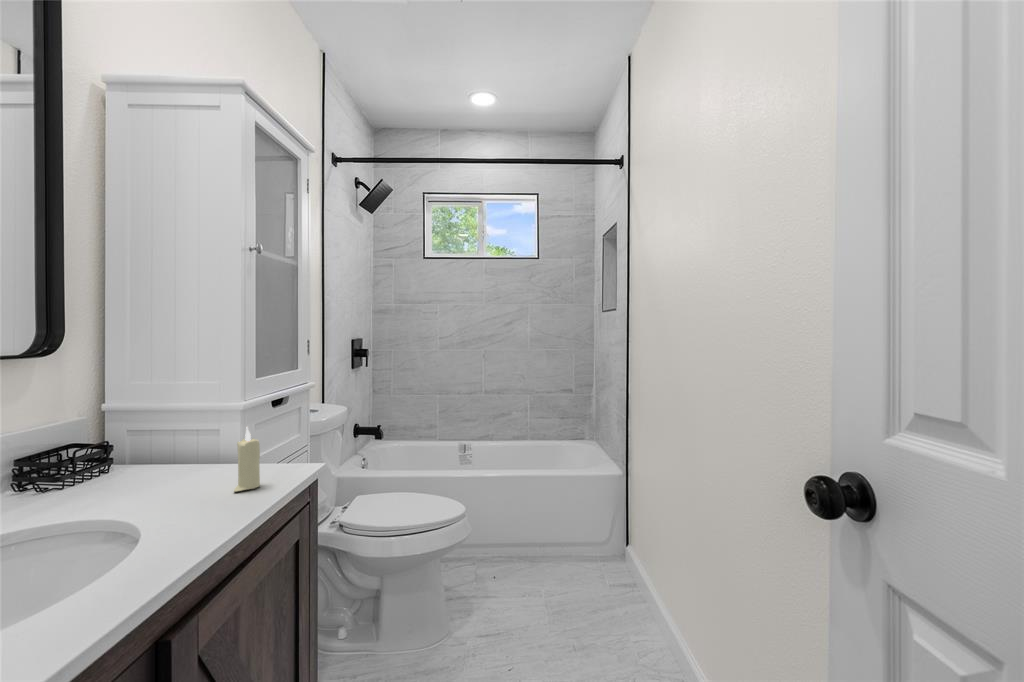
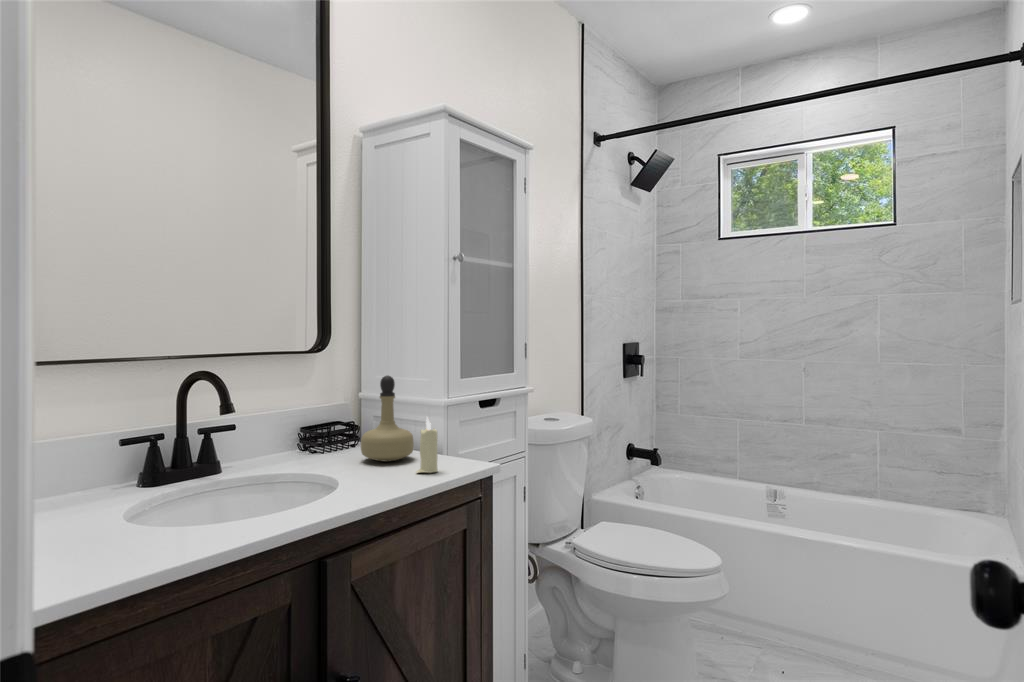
perfume bottle: none [135,382,212,486] -> present [361,376,414,462]

